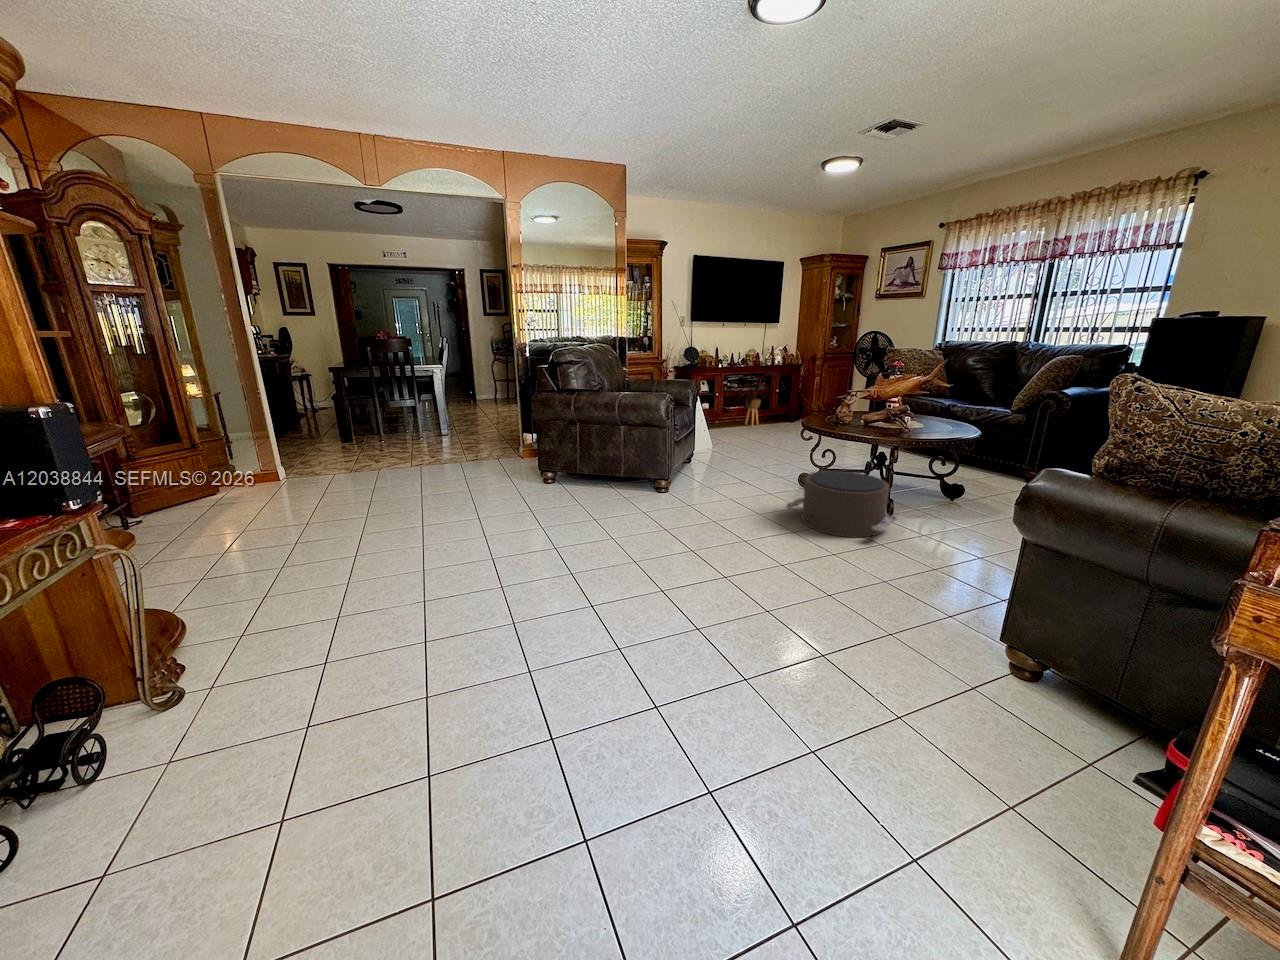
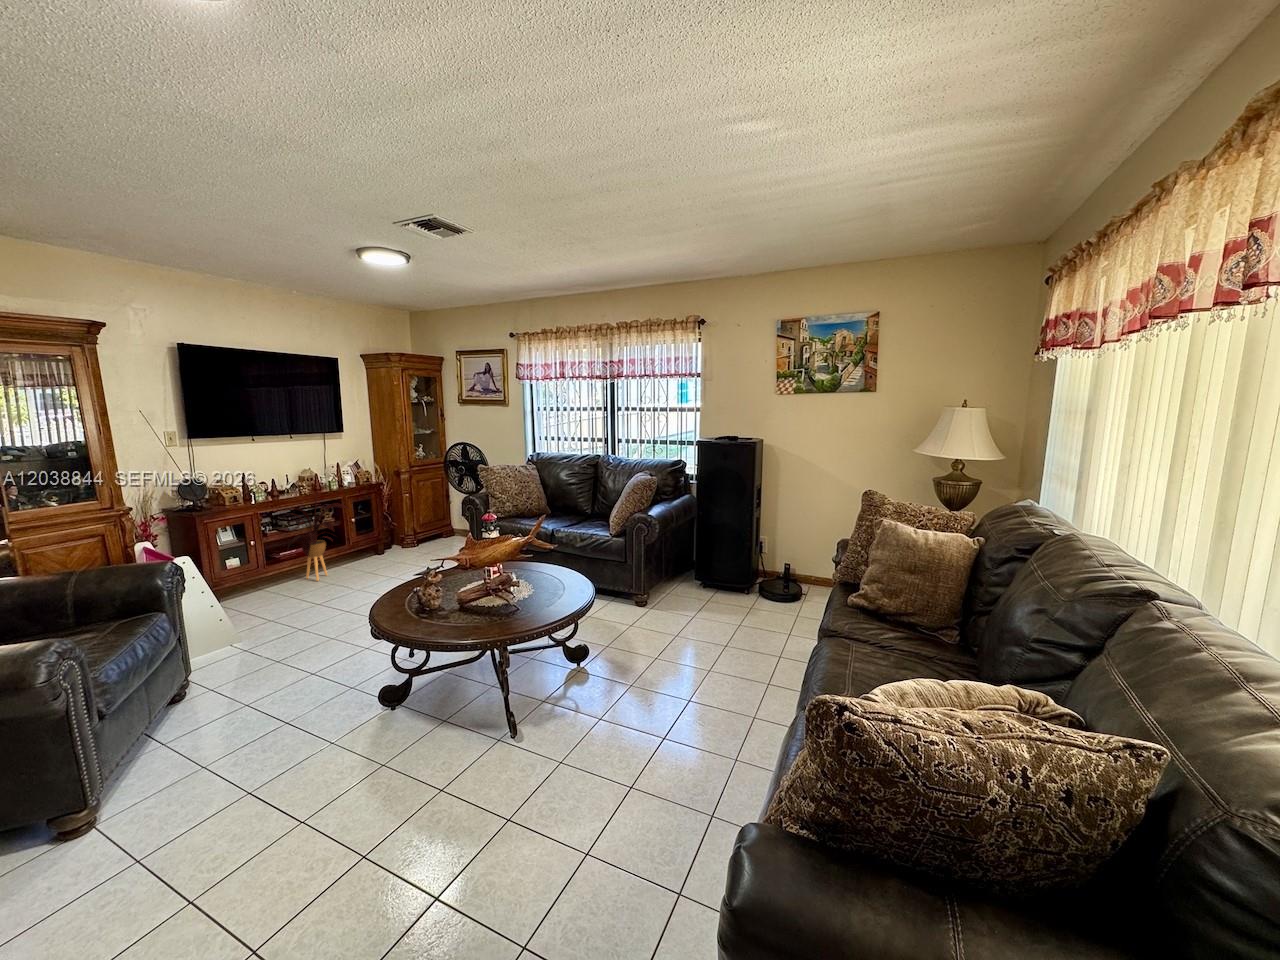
pouf: present [786,471,896,537] -> none [349,695,526,840]

